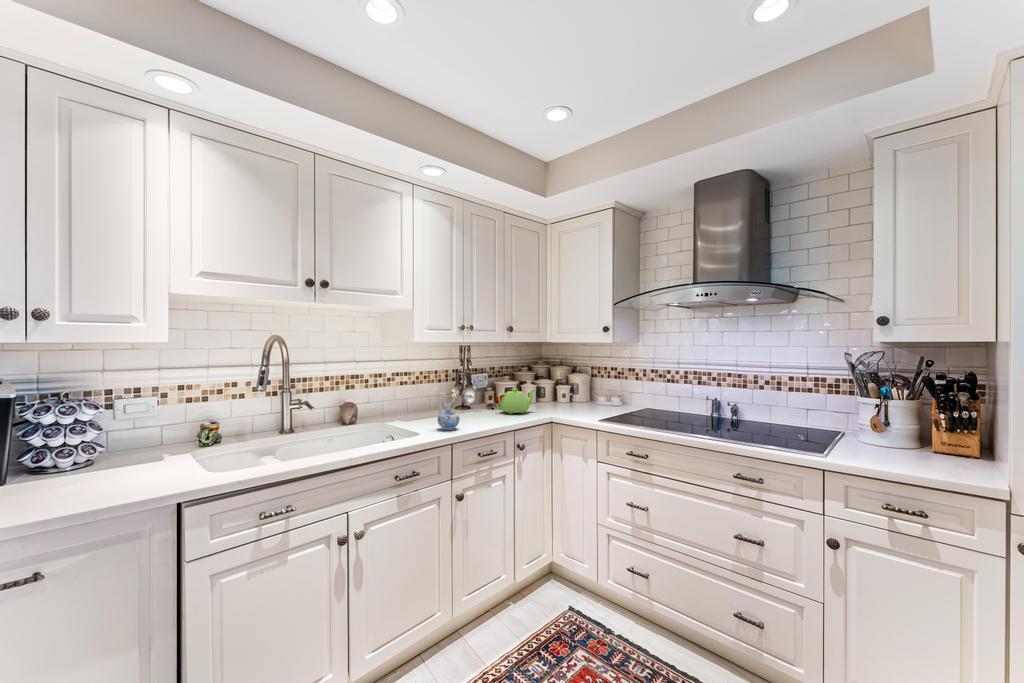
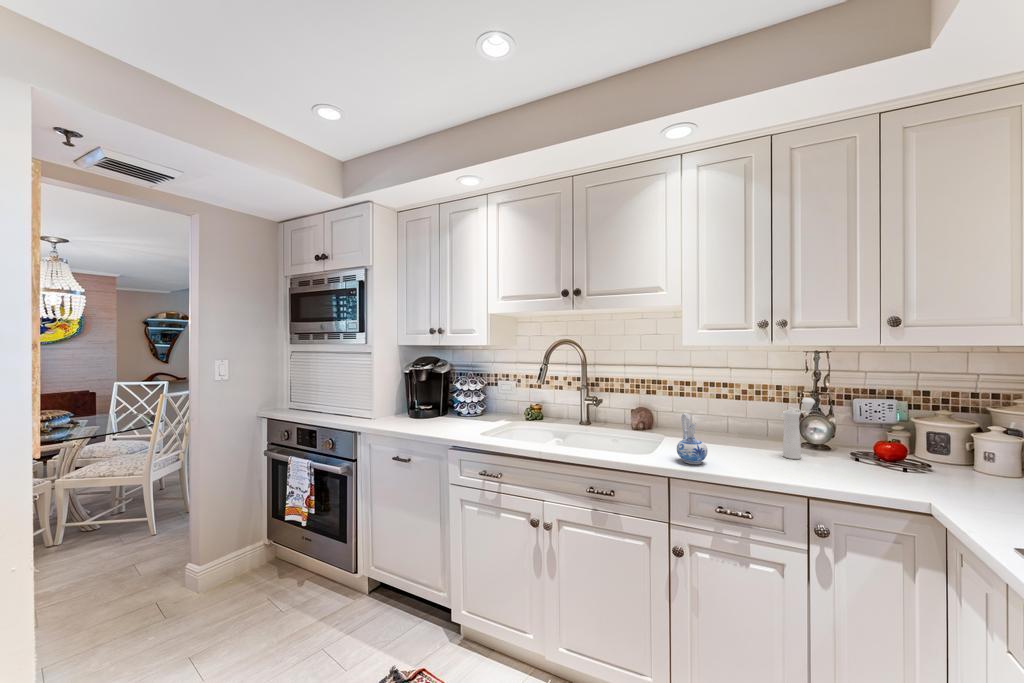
pepper mill: none [465,376,476,415] -> present [783,398,815,459]
teapot: present [497,388,535,414] -> none [841,432,938,483]

